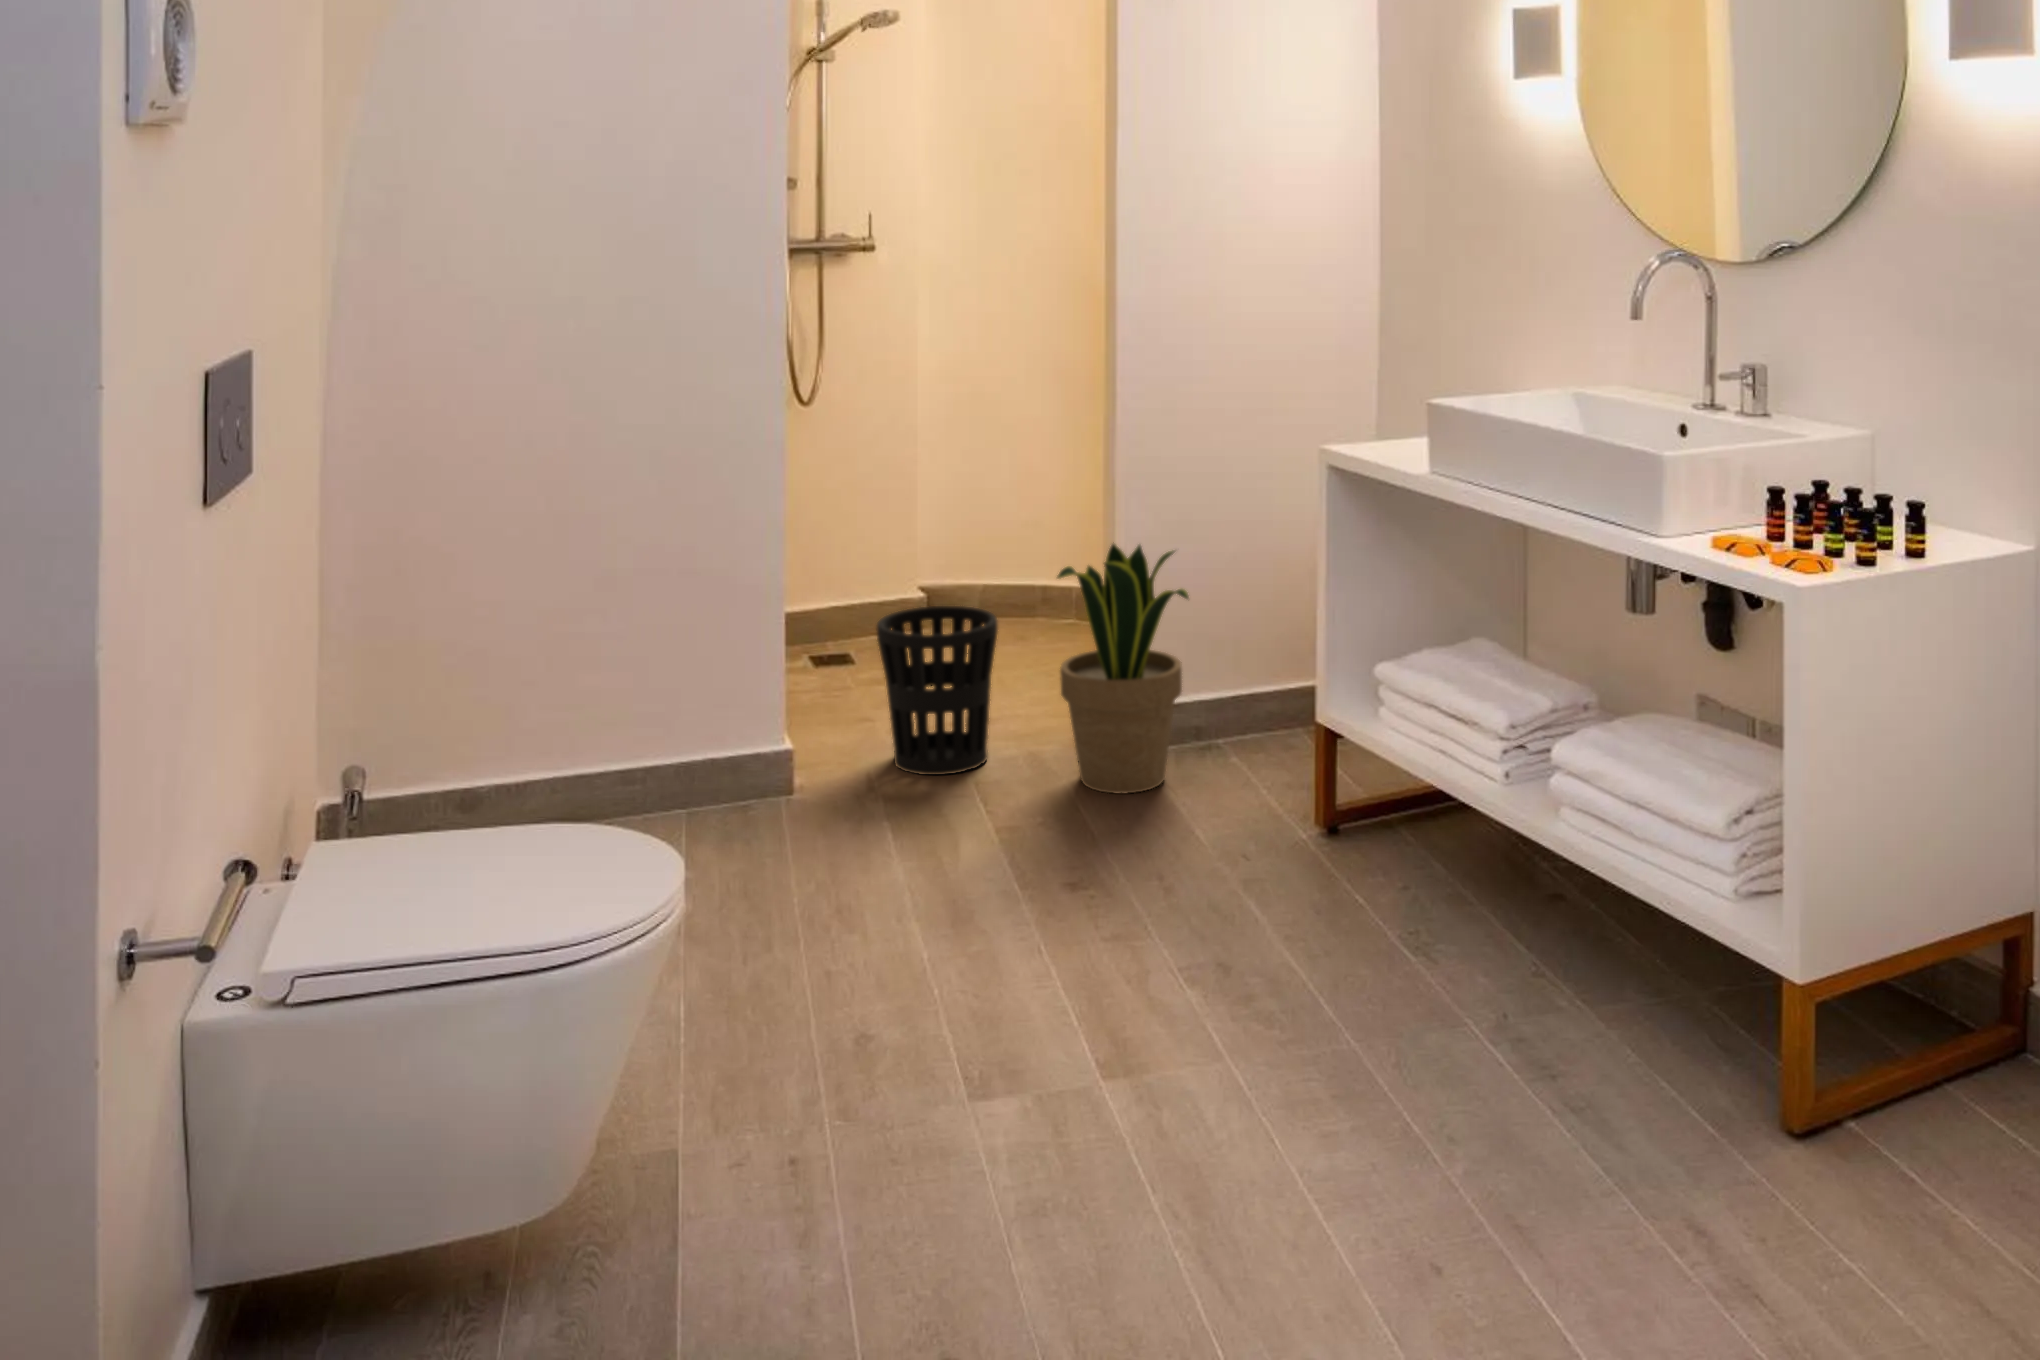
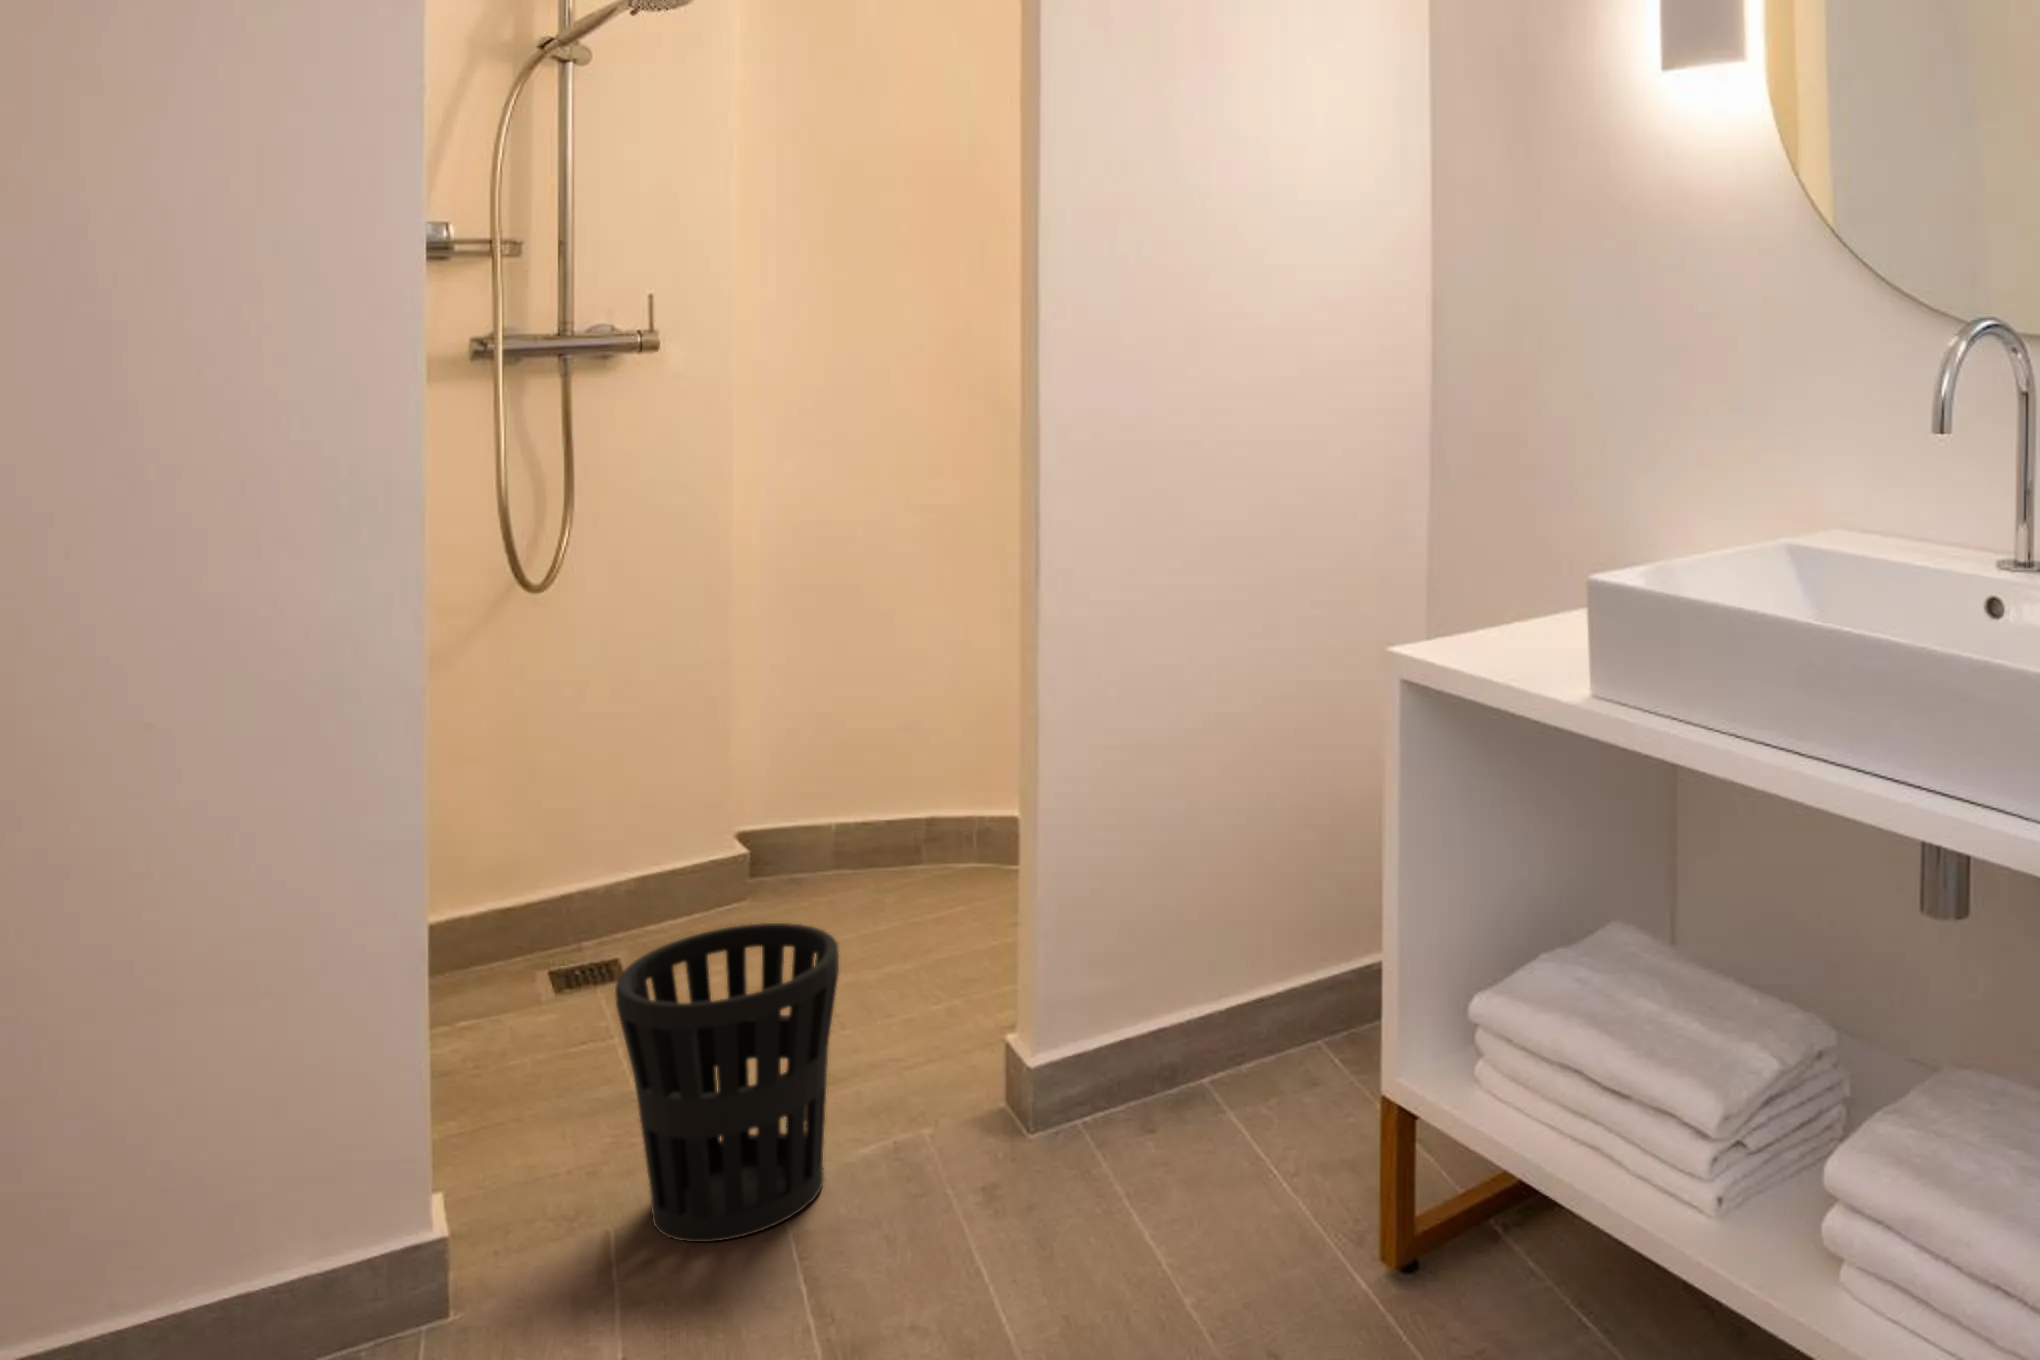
potted plant: present [1057,544,1189,794] -> none [936,807,1168,1243]

